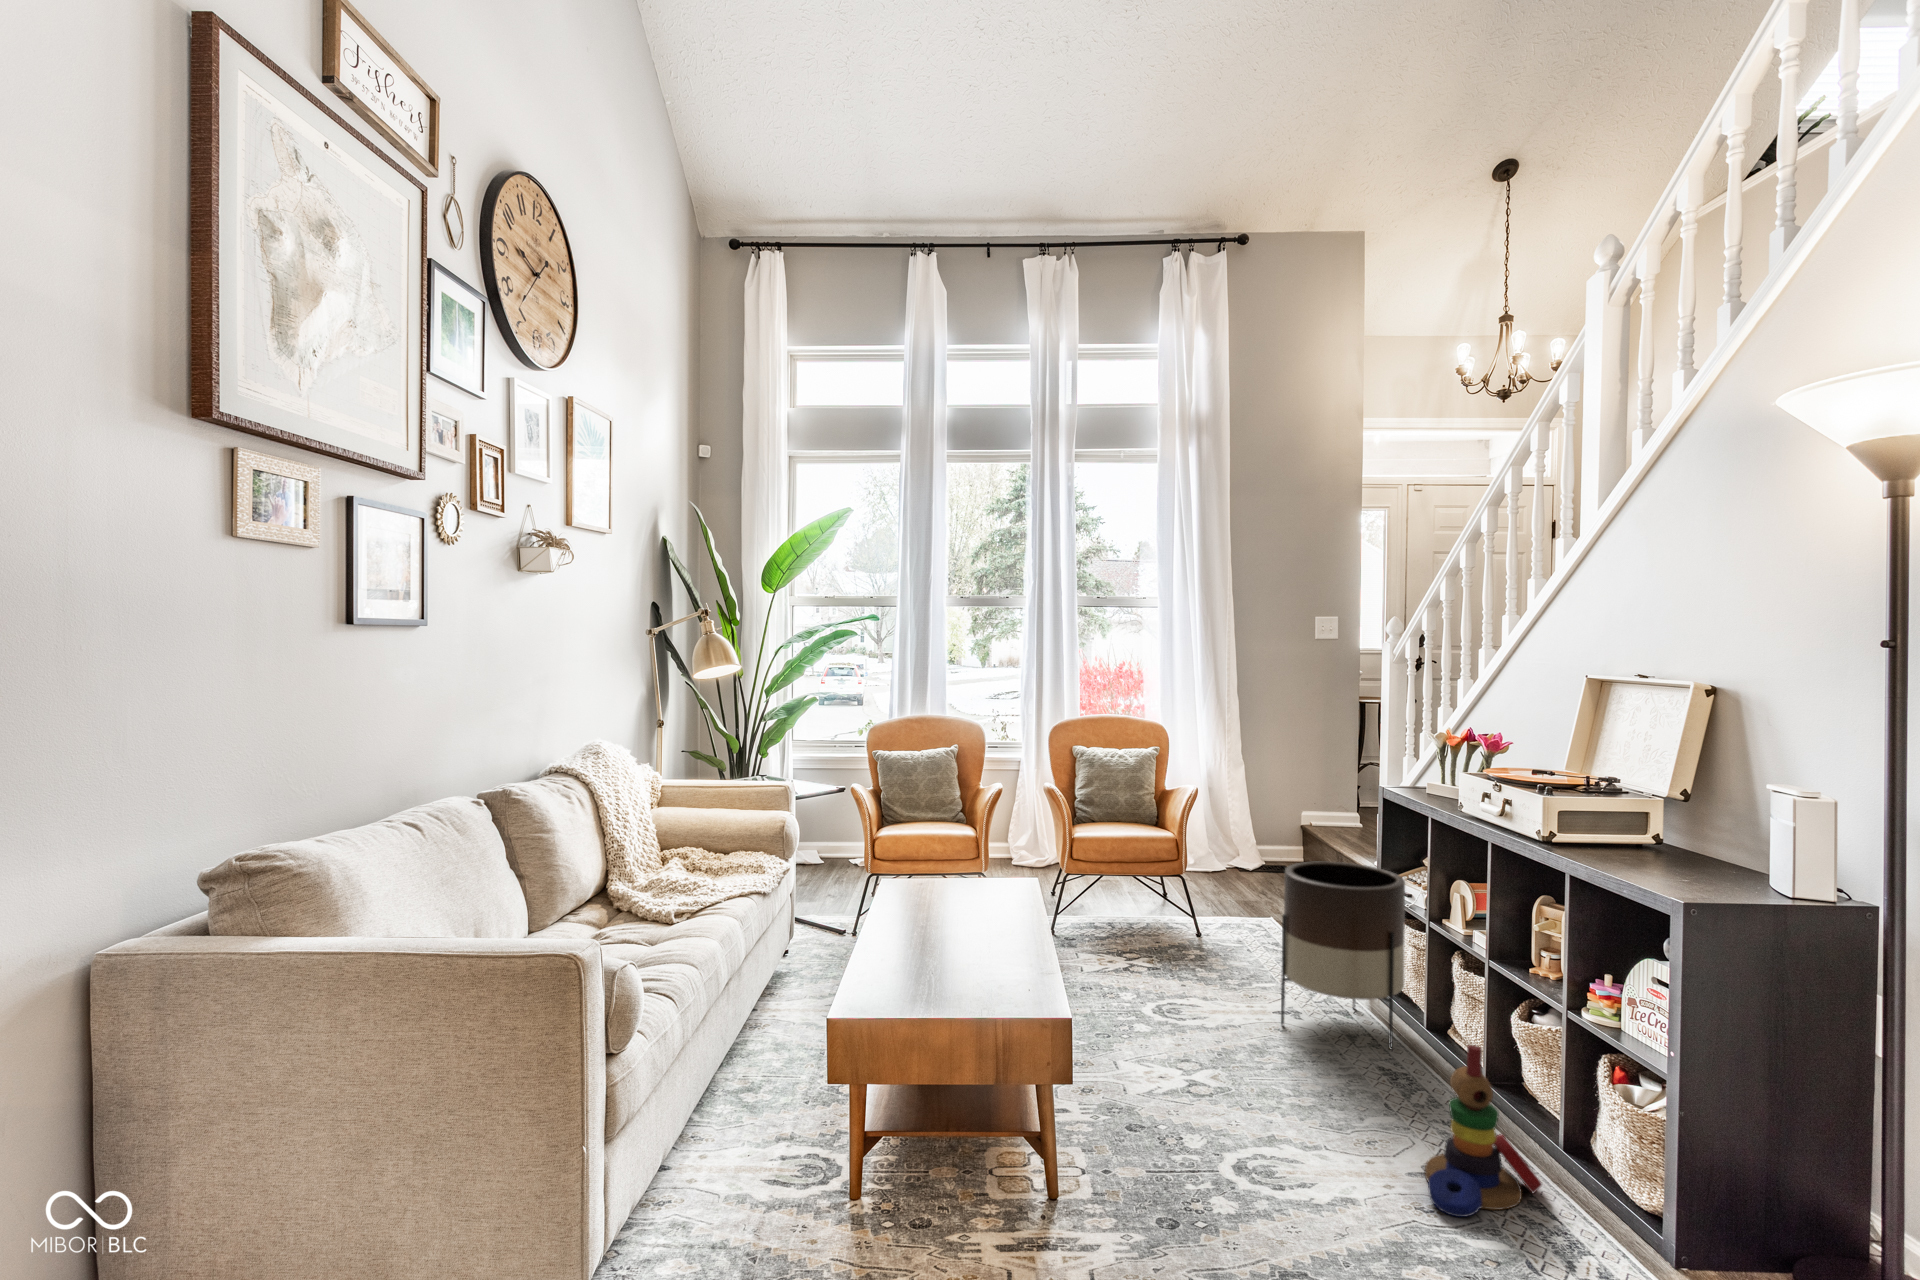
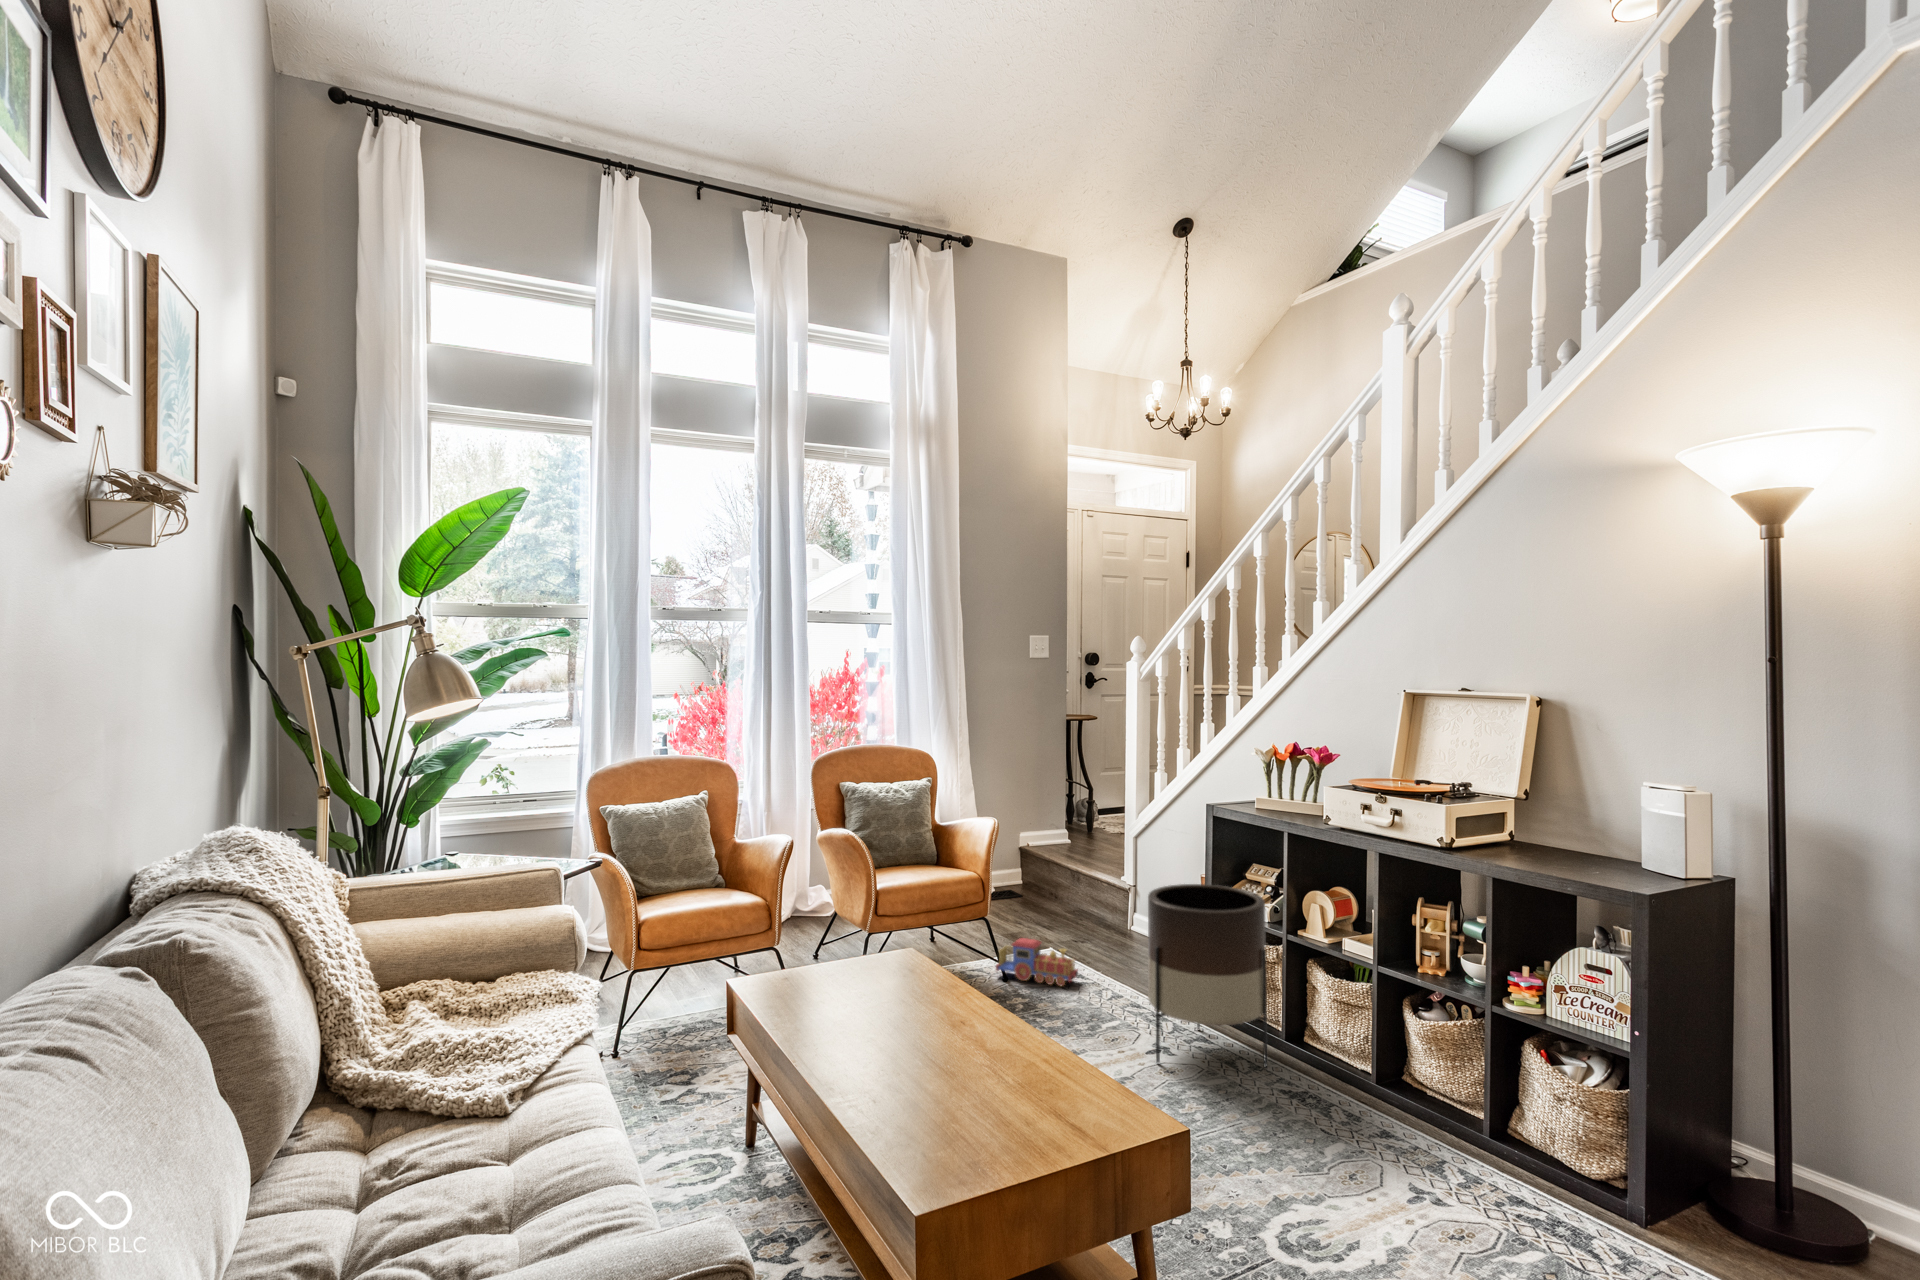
toy train: none [1198,902,1274,952] -> present [996,938,1078,986]
stacking toy: present [1425,1045,1542,1217] -> none [1409,1058,1514,1238]

